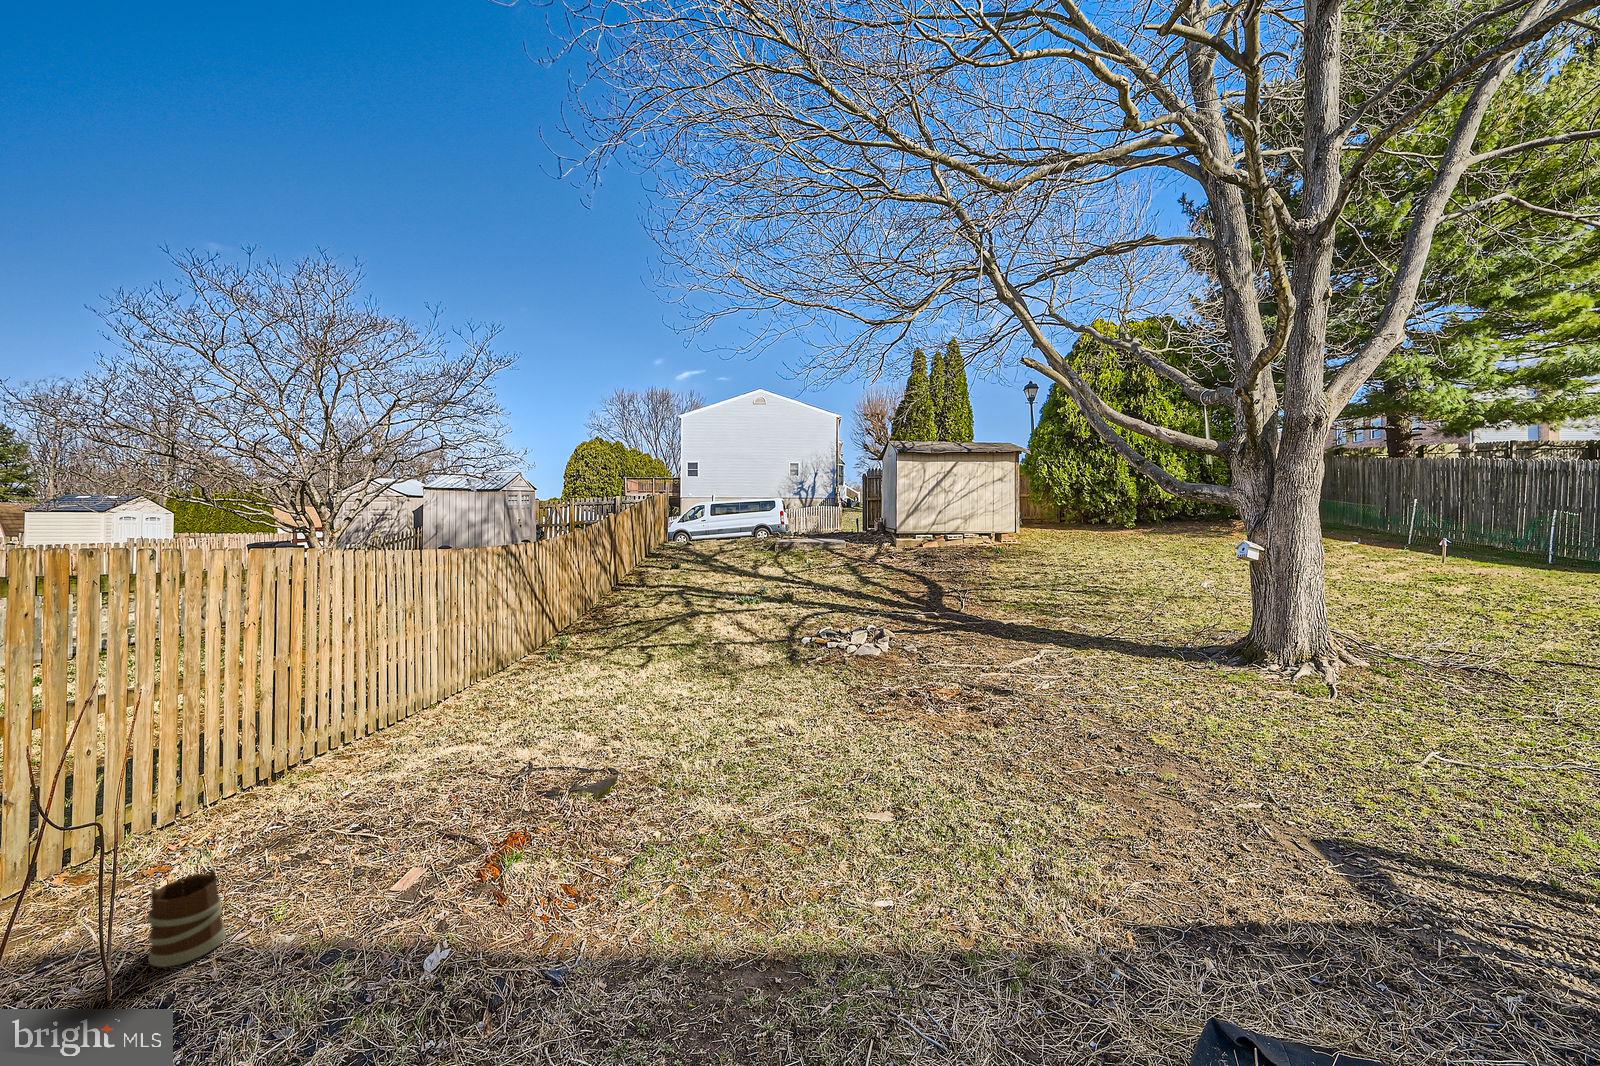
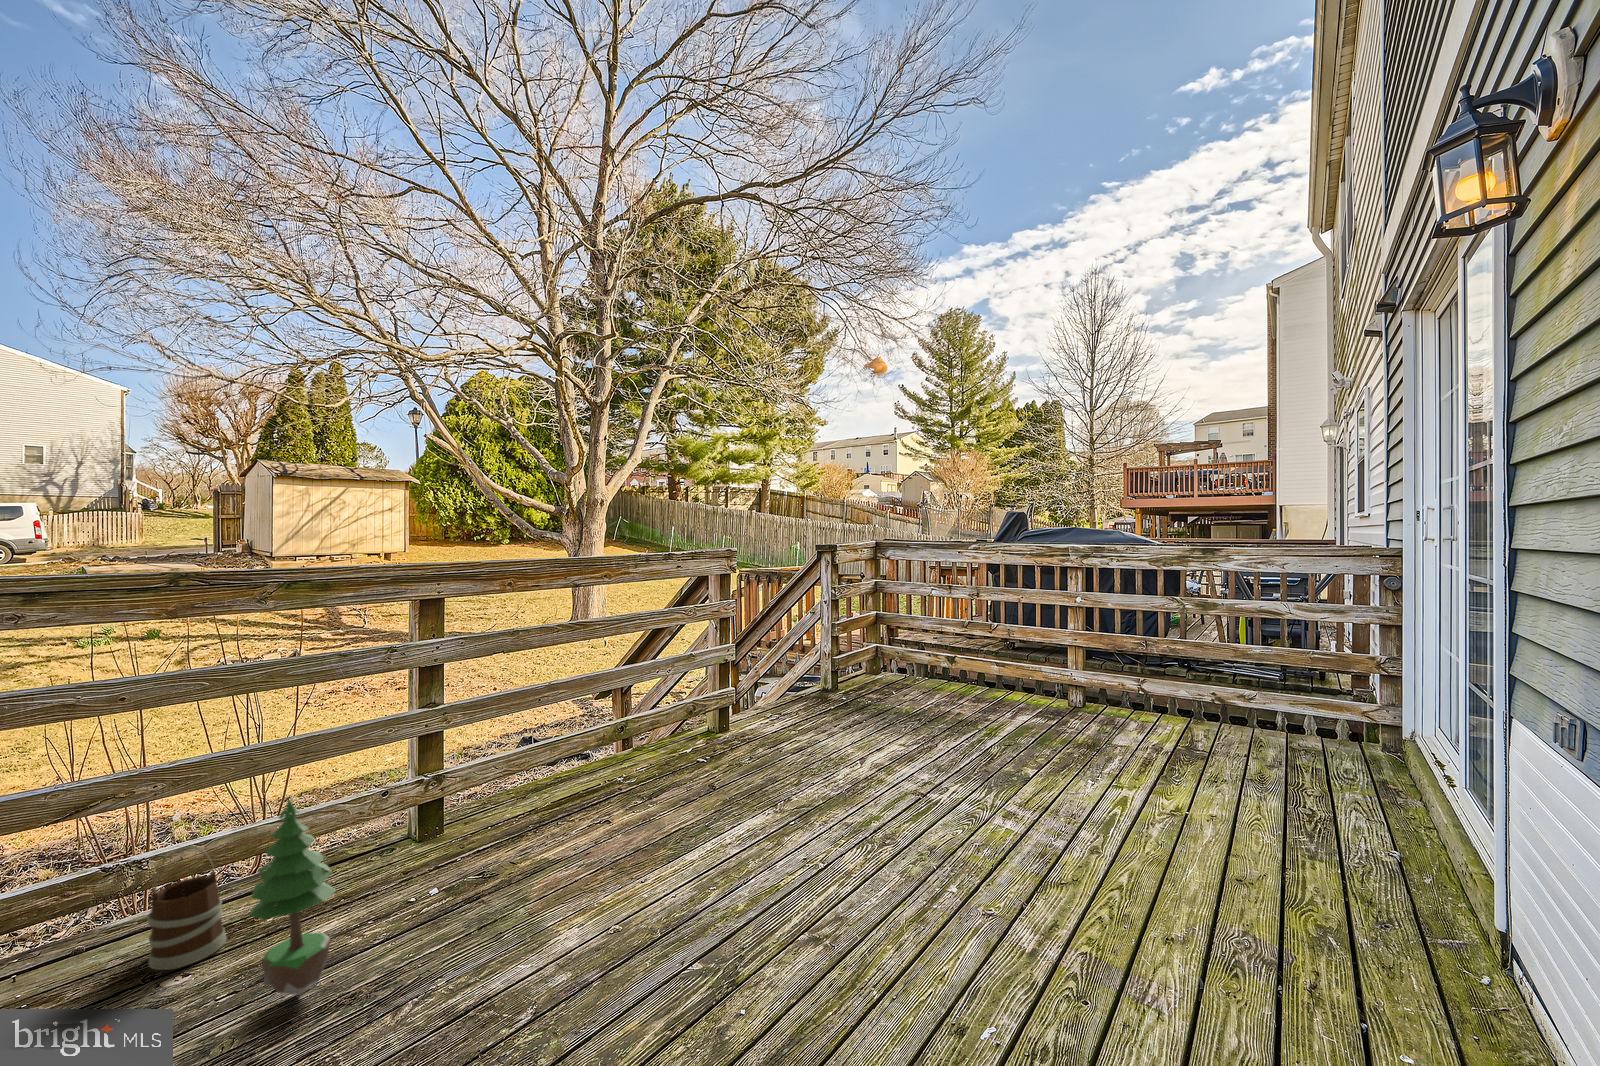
potted tree: none [247,806,335,994] -> present [249,800,336,995]

